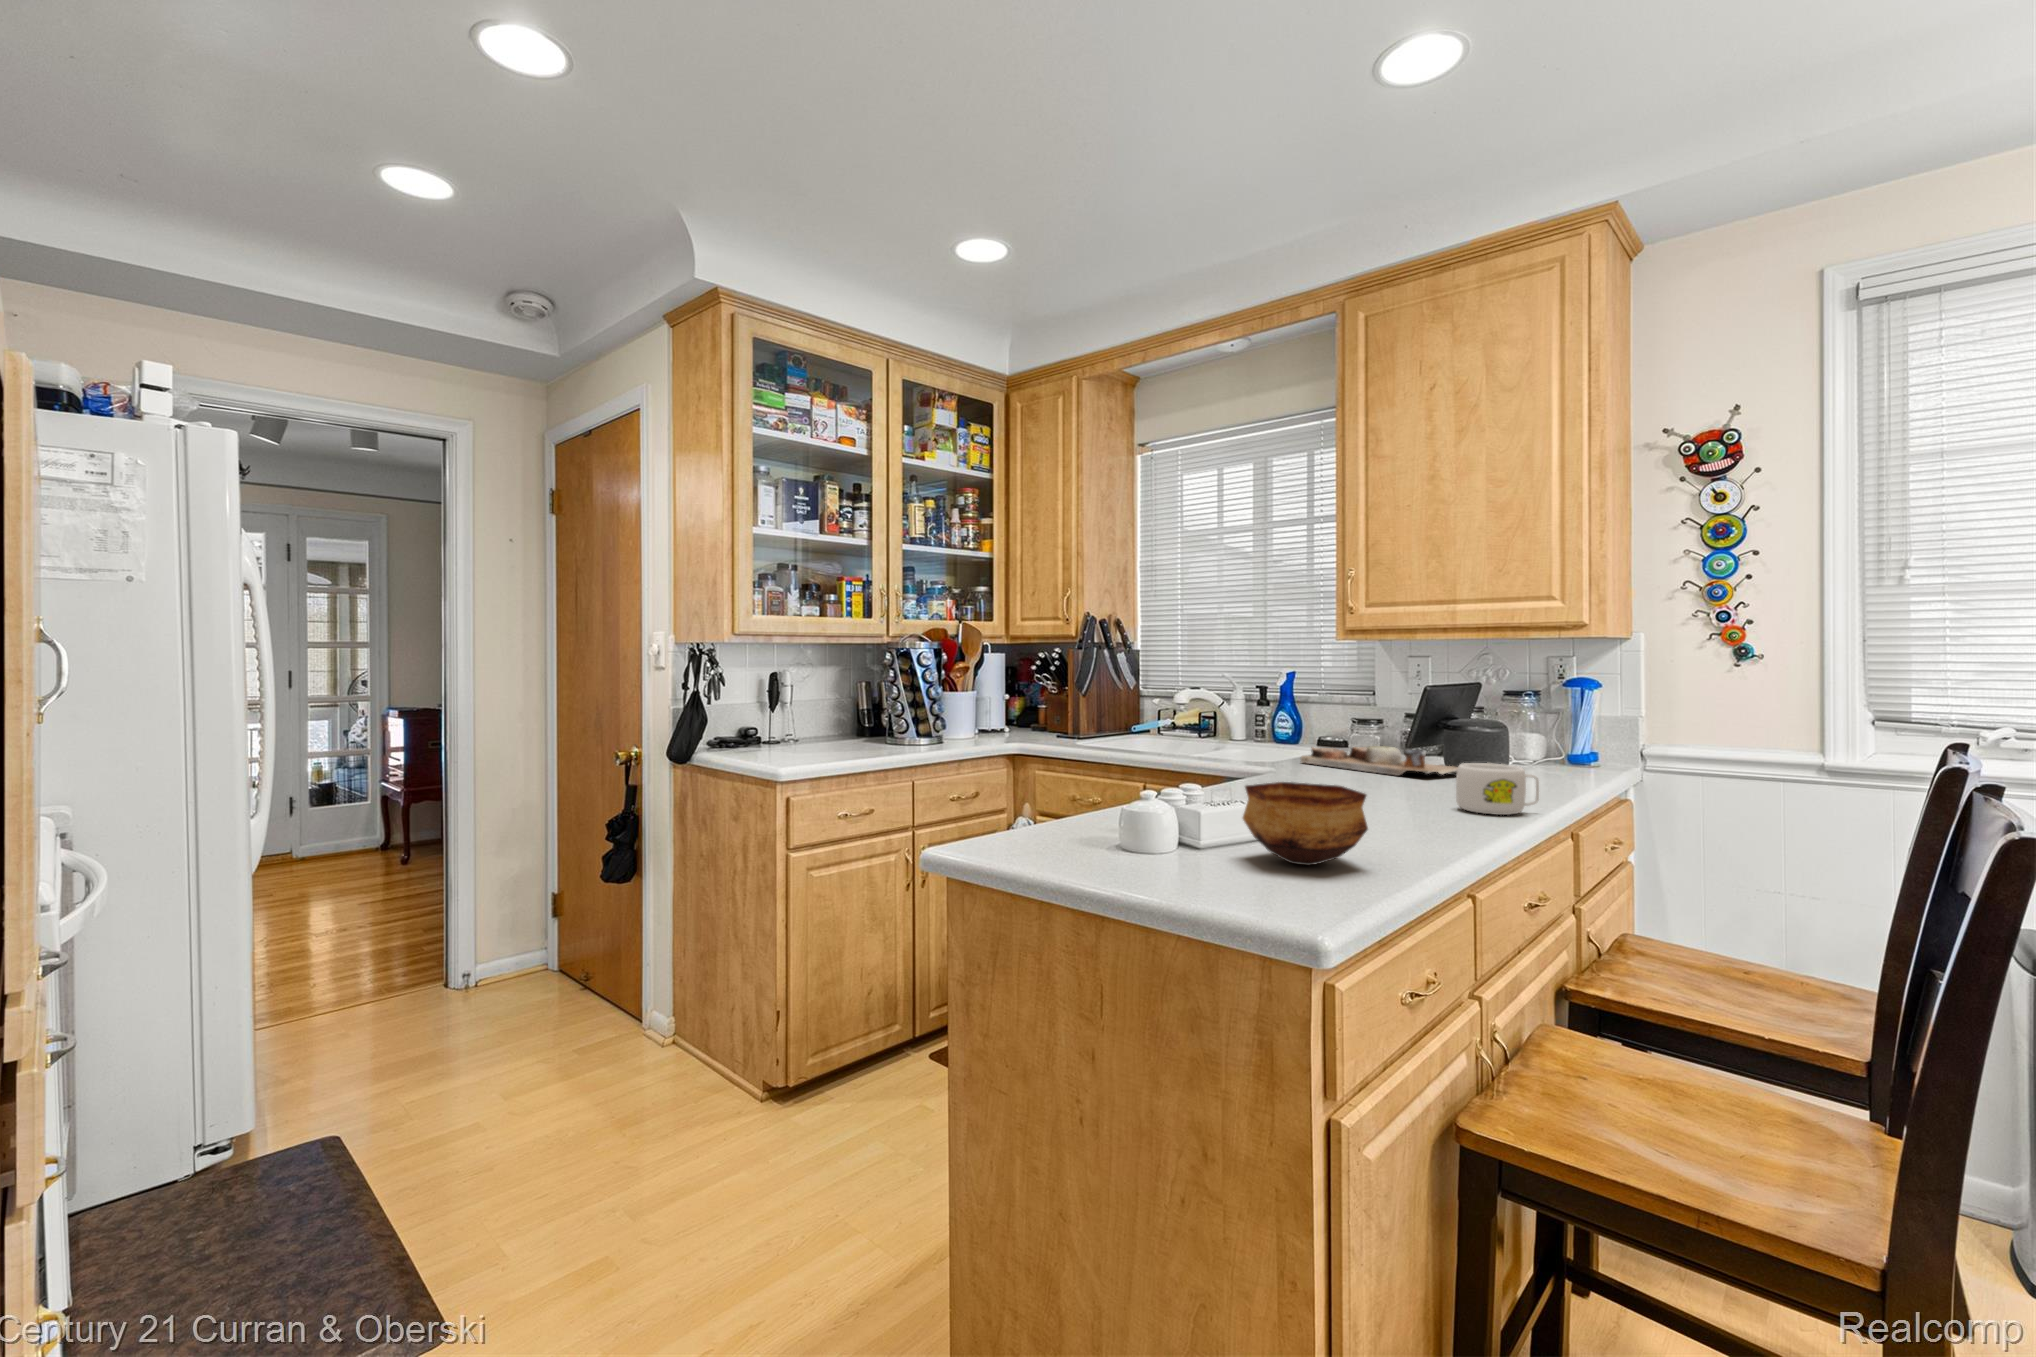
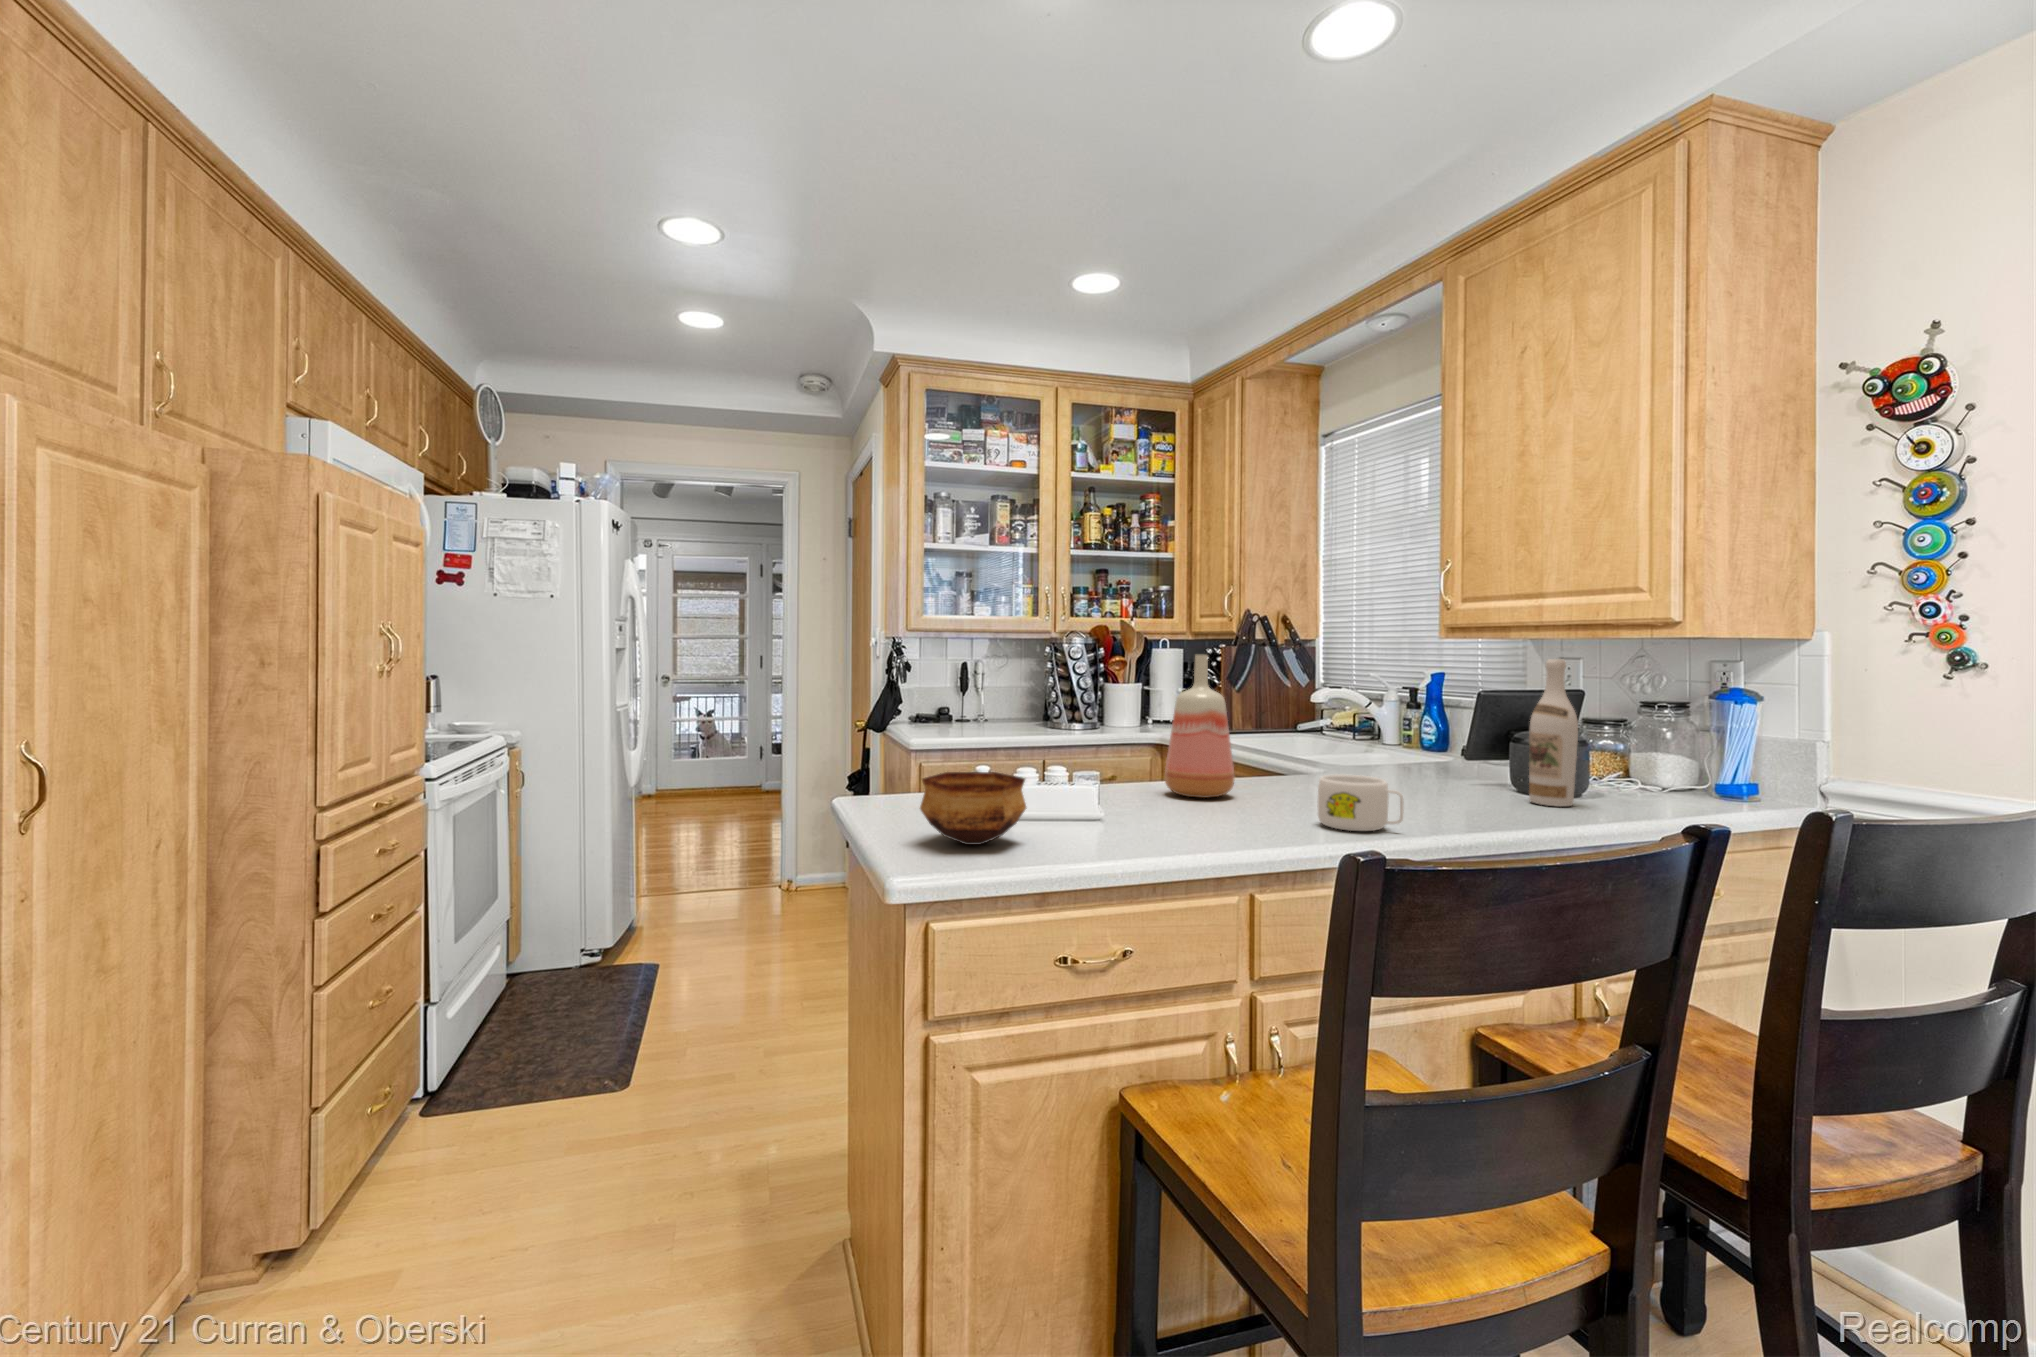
vase: none [1251,652,1323,796] -> present [1165,655,1235,798]
wine bottle: none [1501,655,1542,781] -> present [1529,659,1578,807]
cutting board: present [1301,746,1458,776] -> none [1347,755,1503,796]

